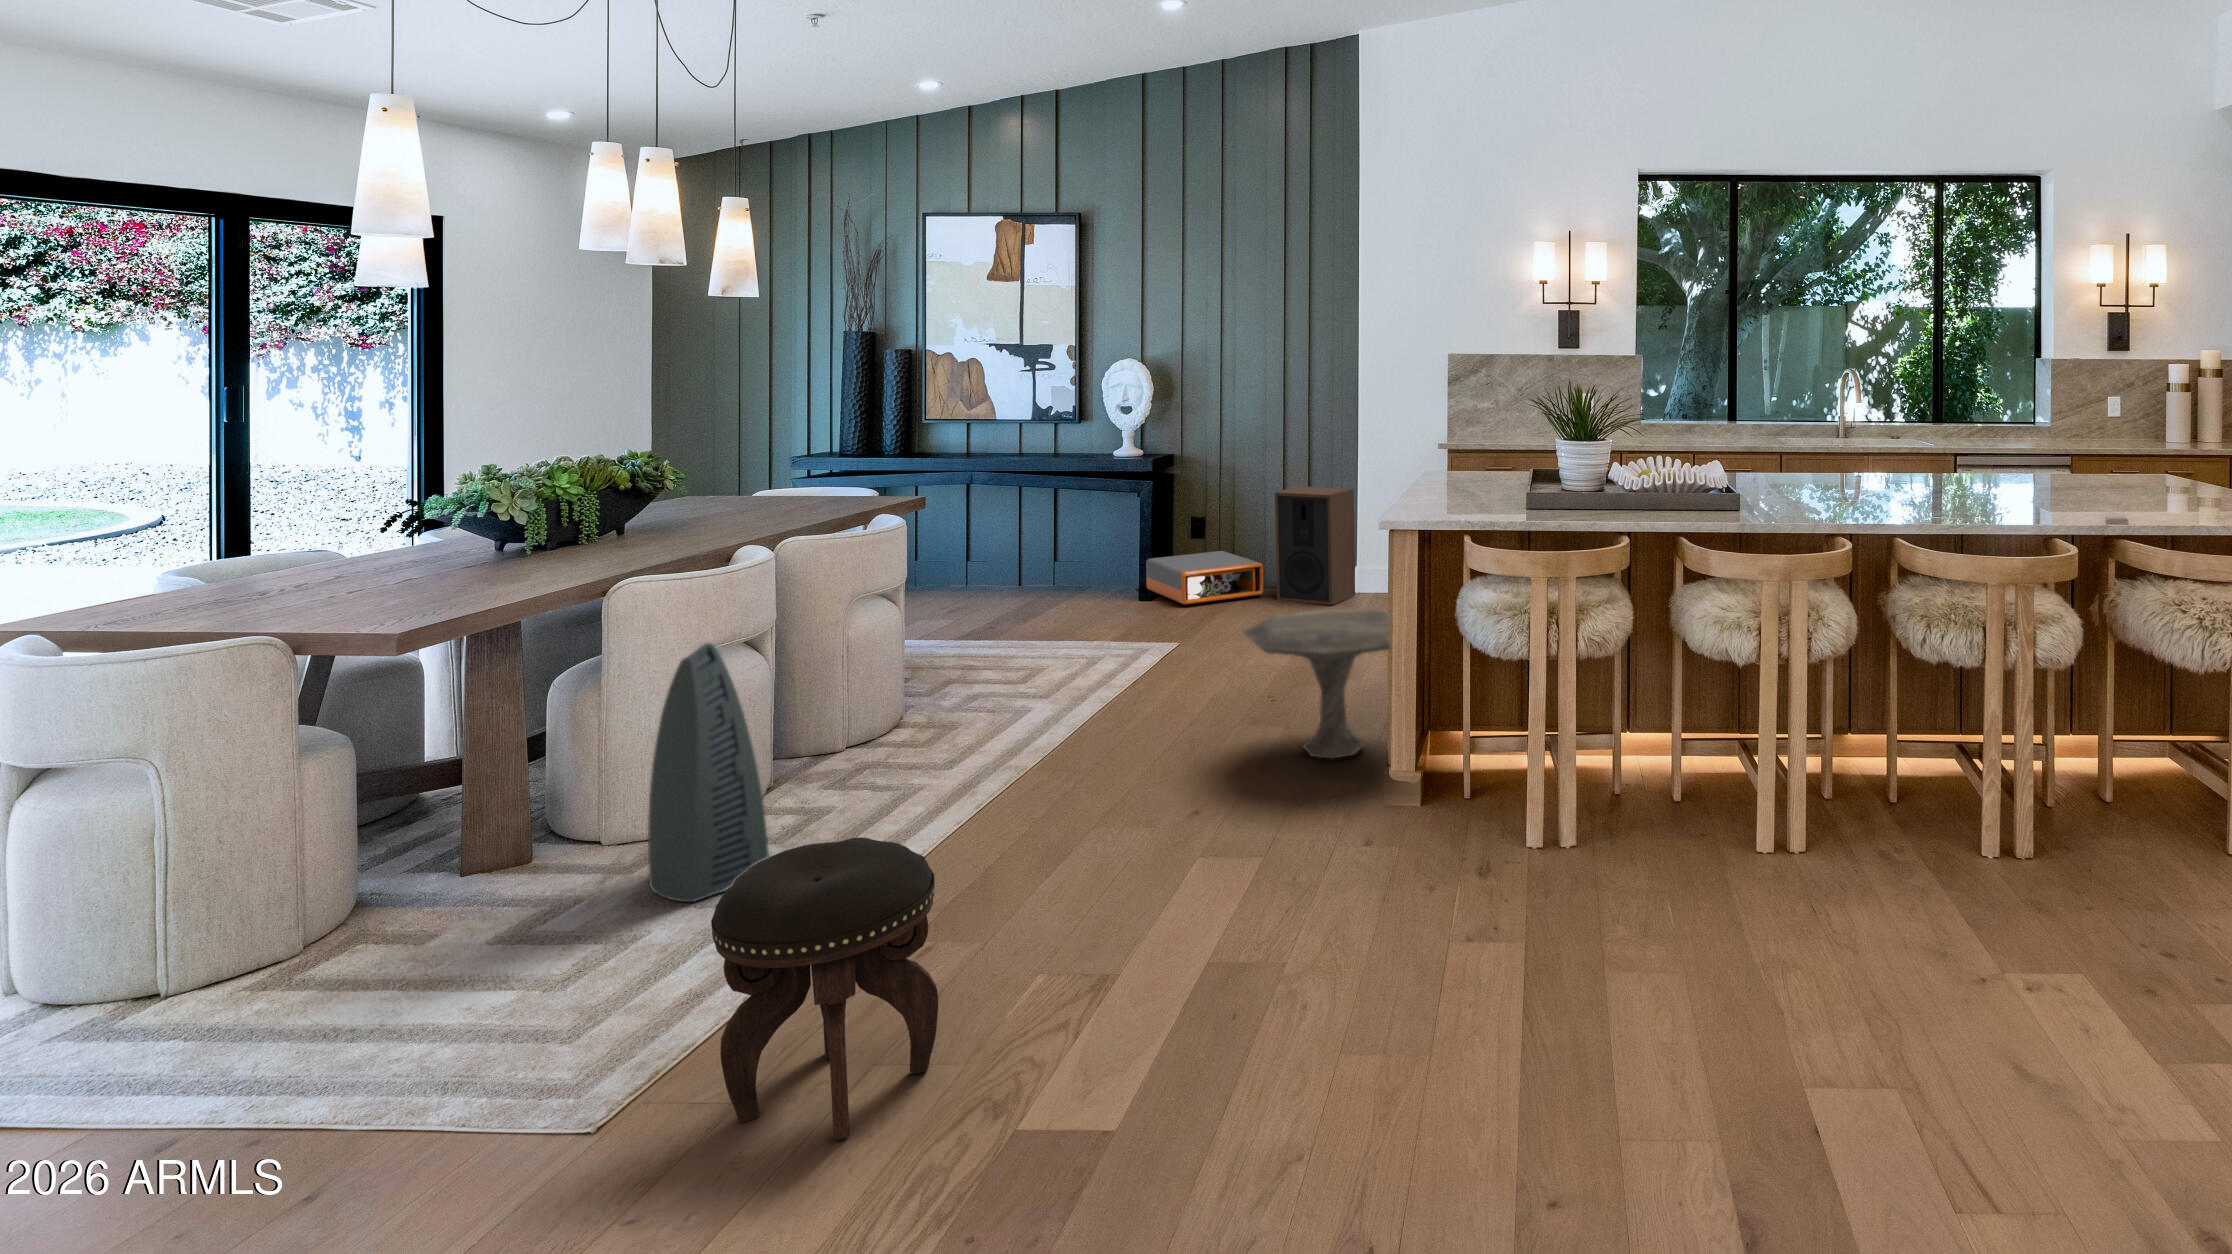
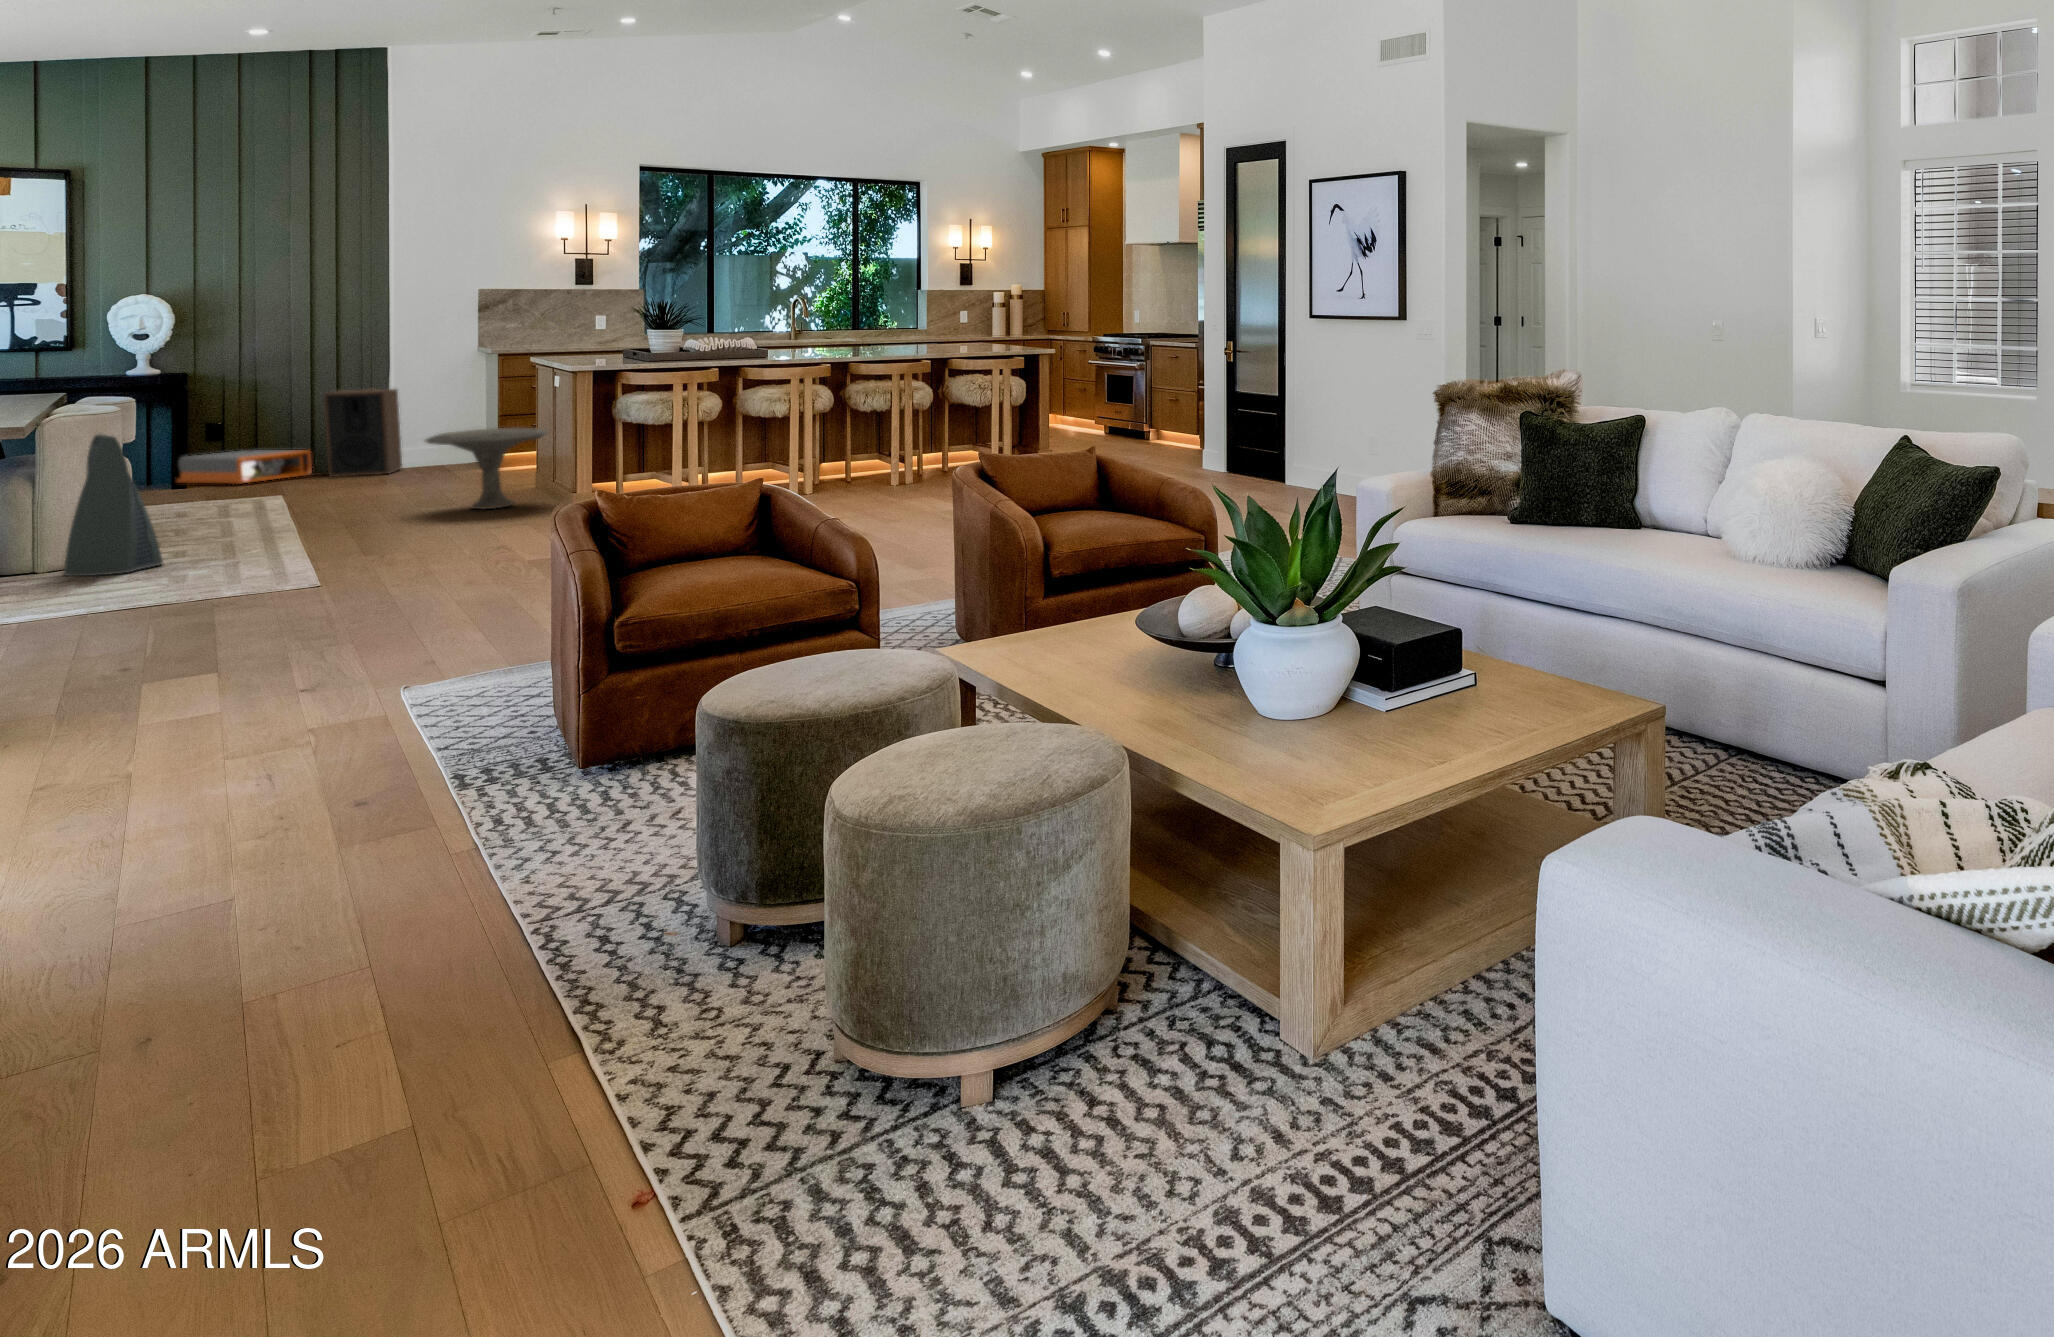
footstool: present [711,837,938,1140] -> none [305,471,417,584]

